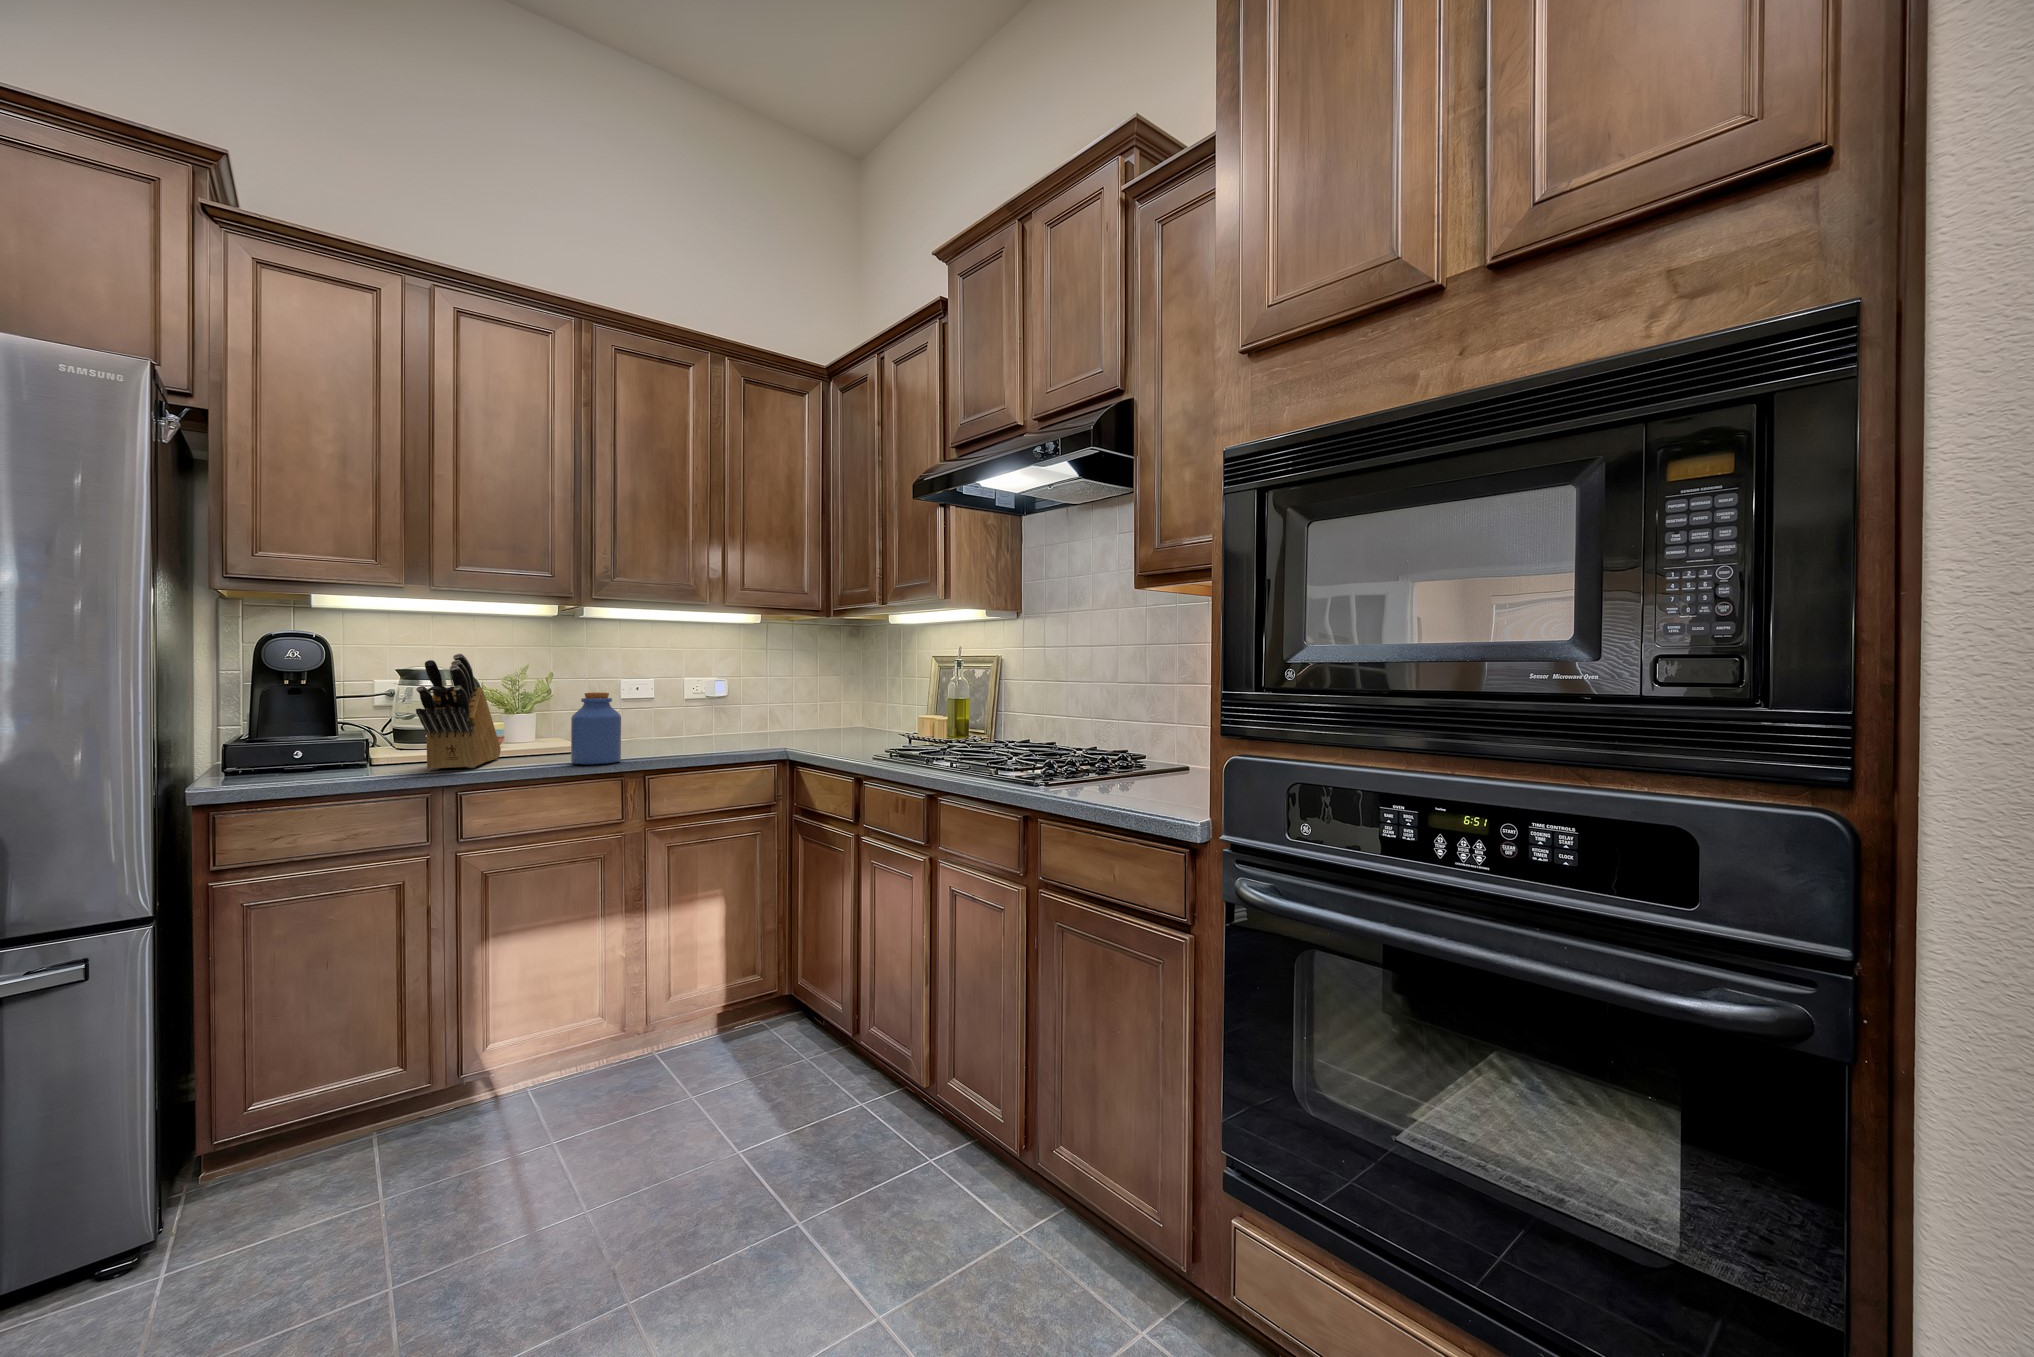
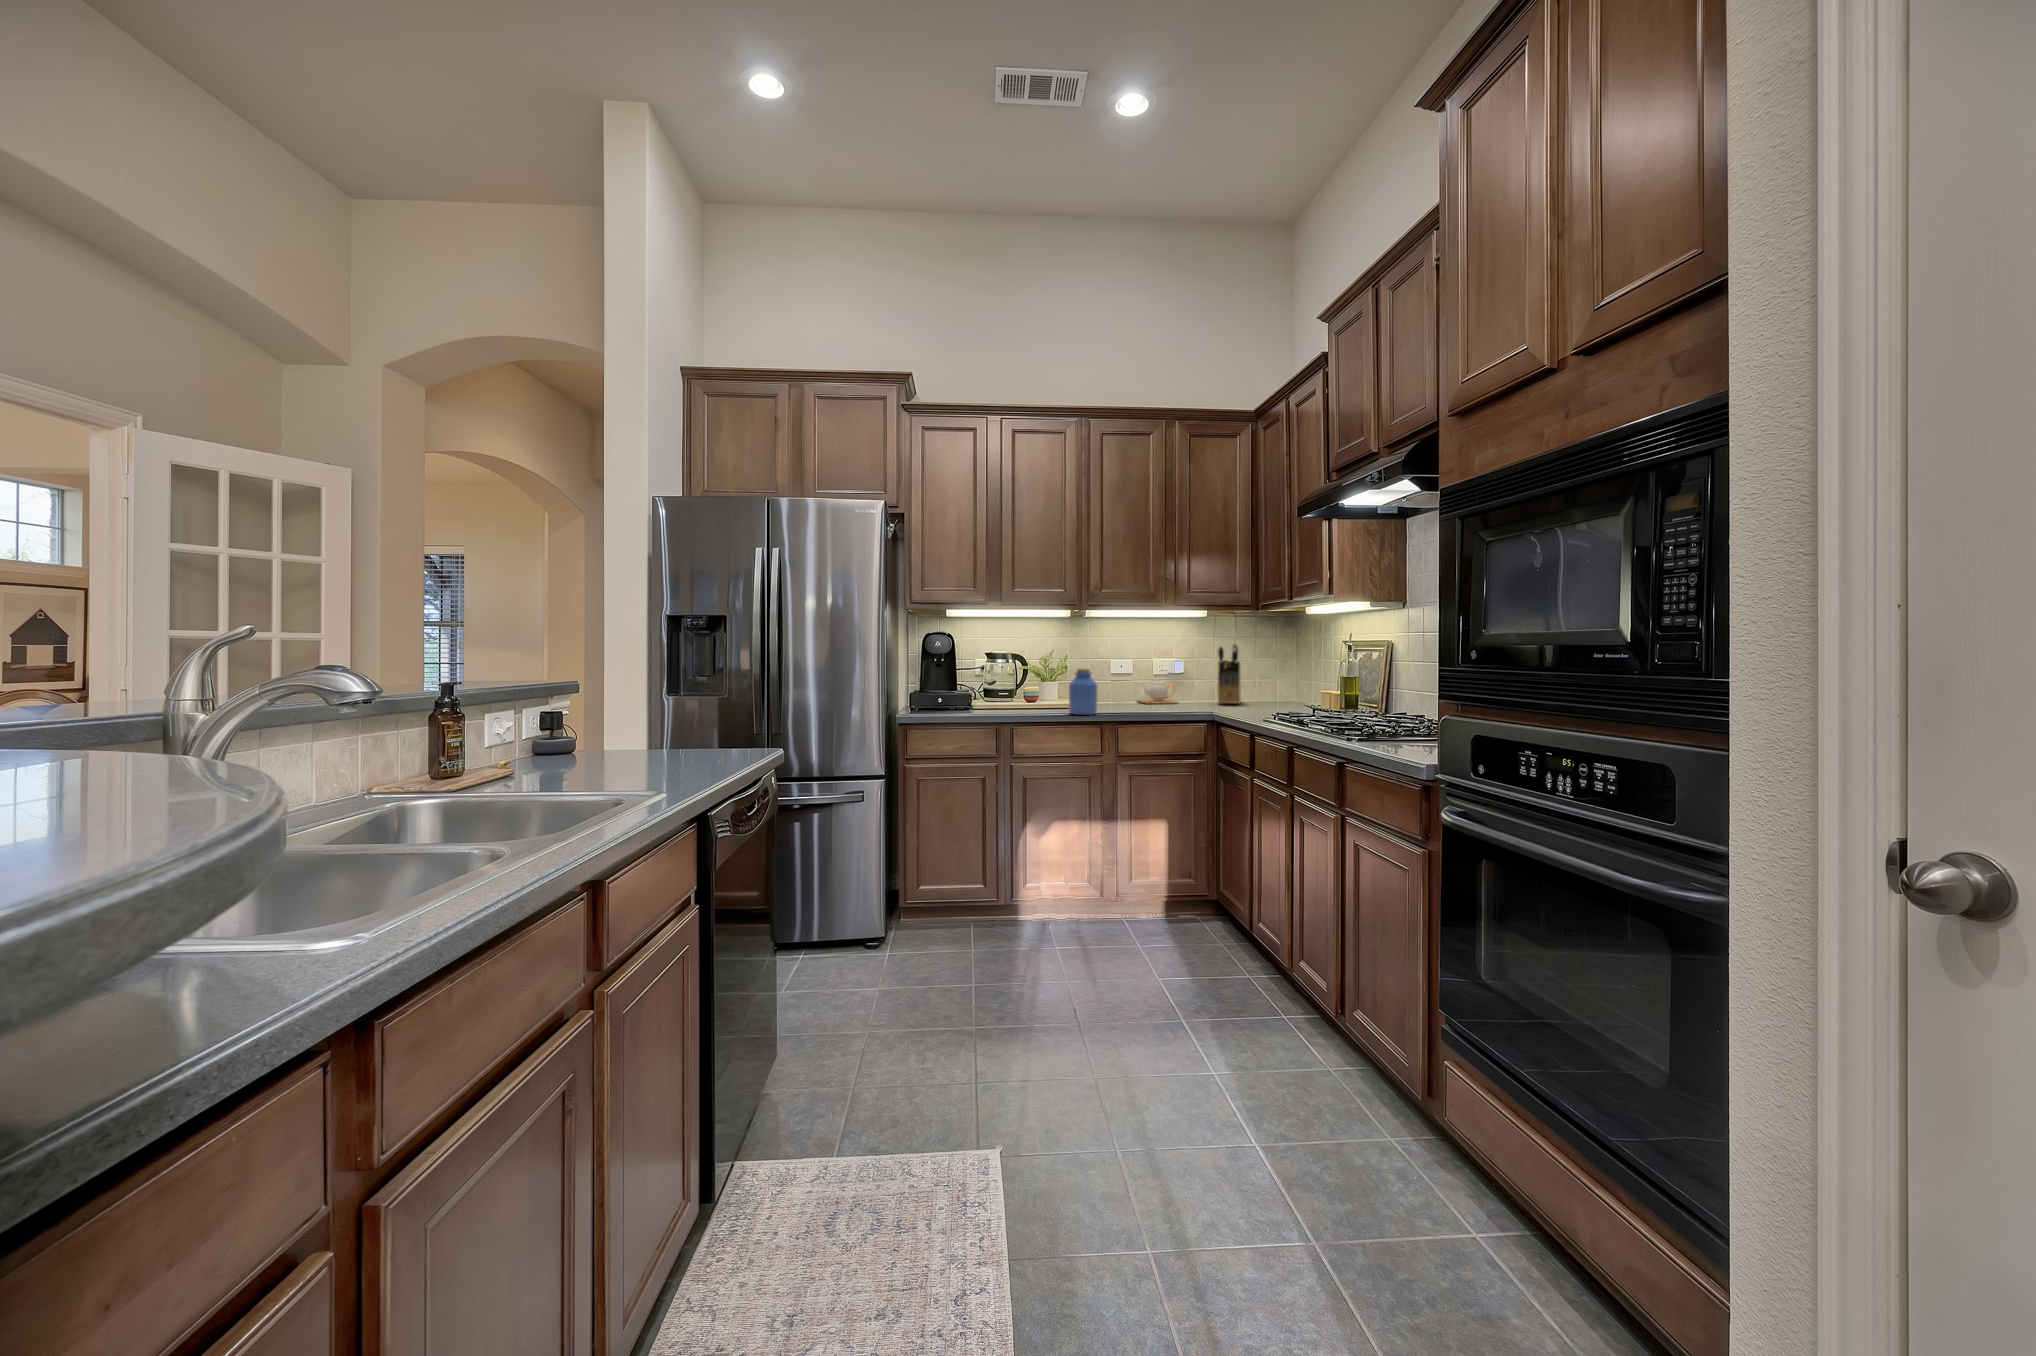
knife block: present [416,654,501,770] -> present [1218,643,1240,704]
teapot: none [665,702,727,738] -> present [1137,678,1178,704]

